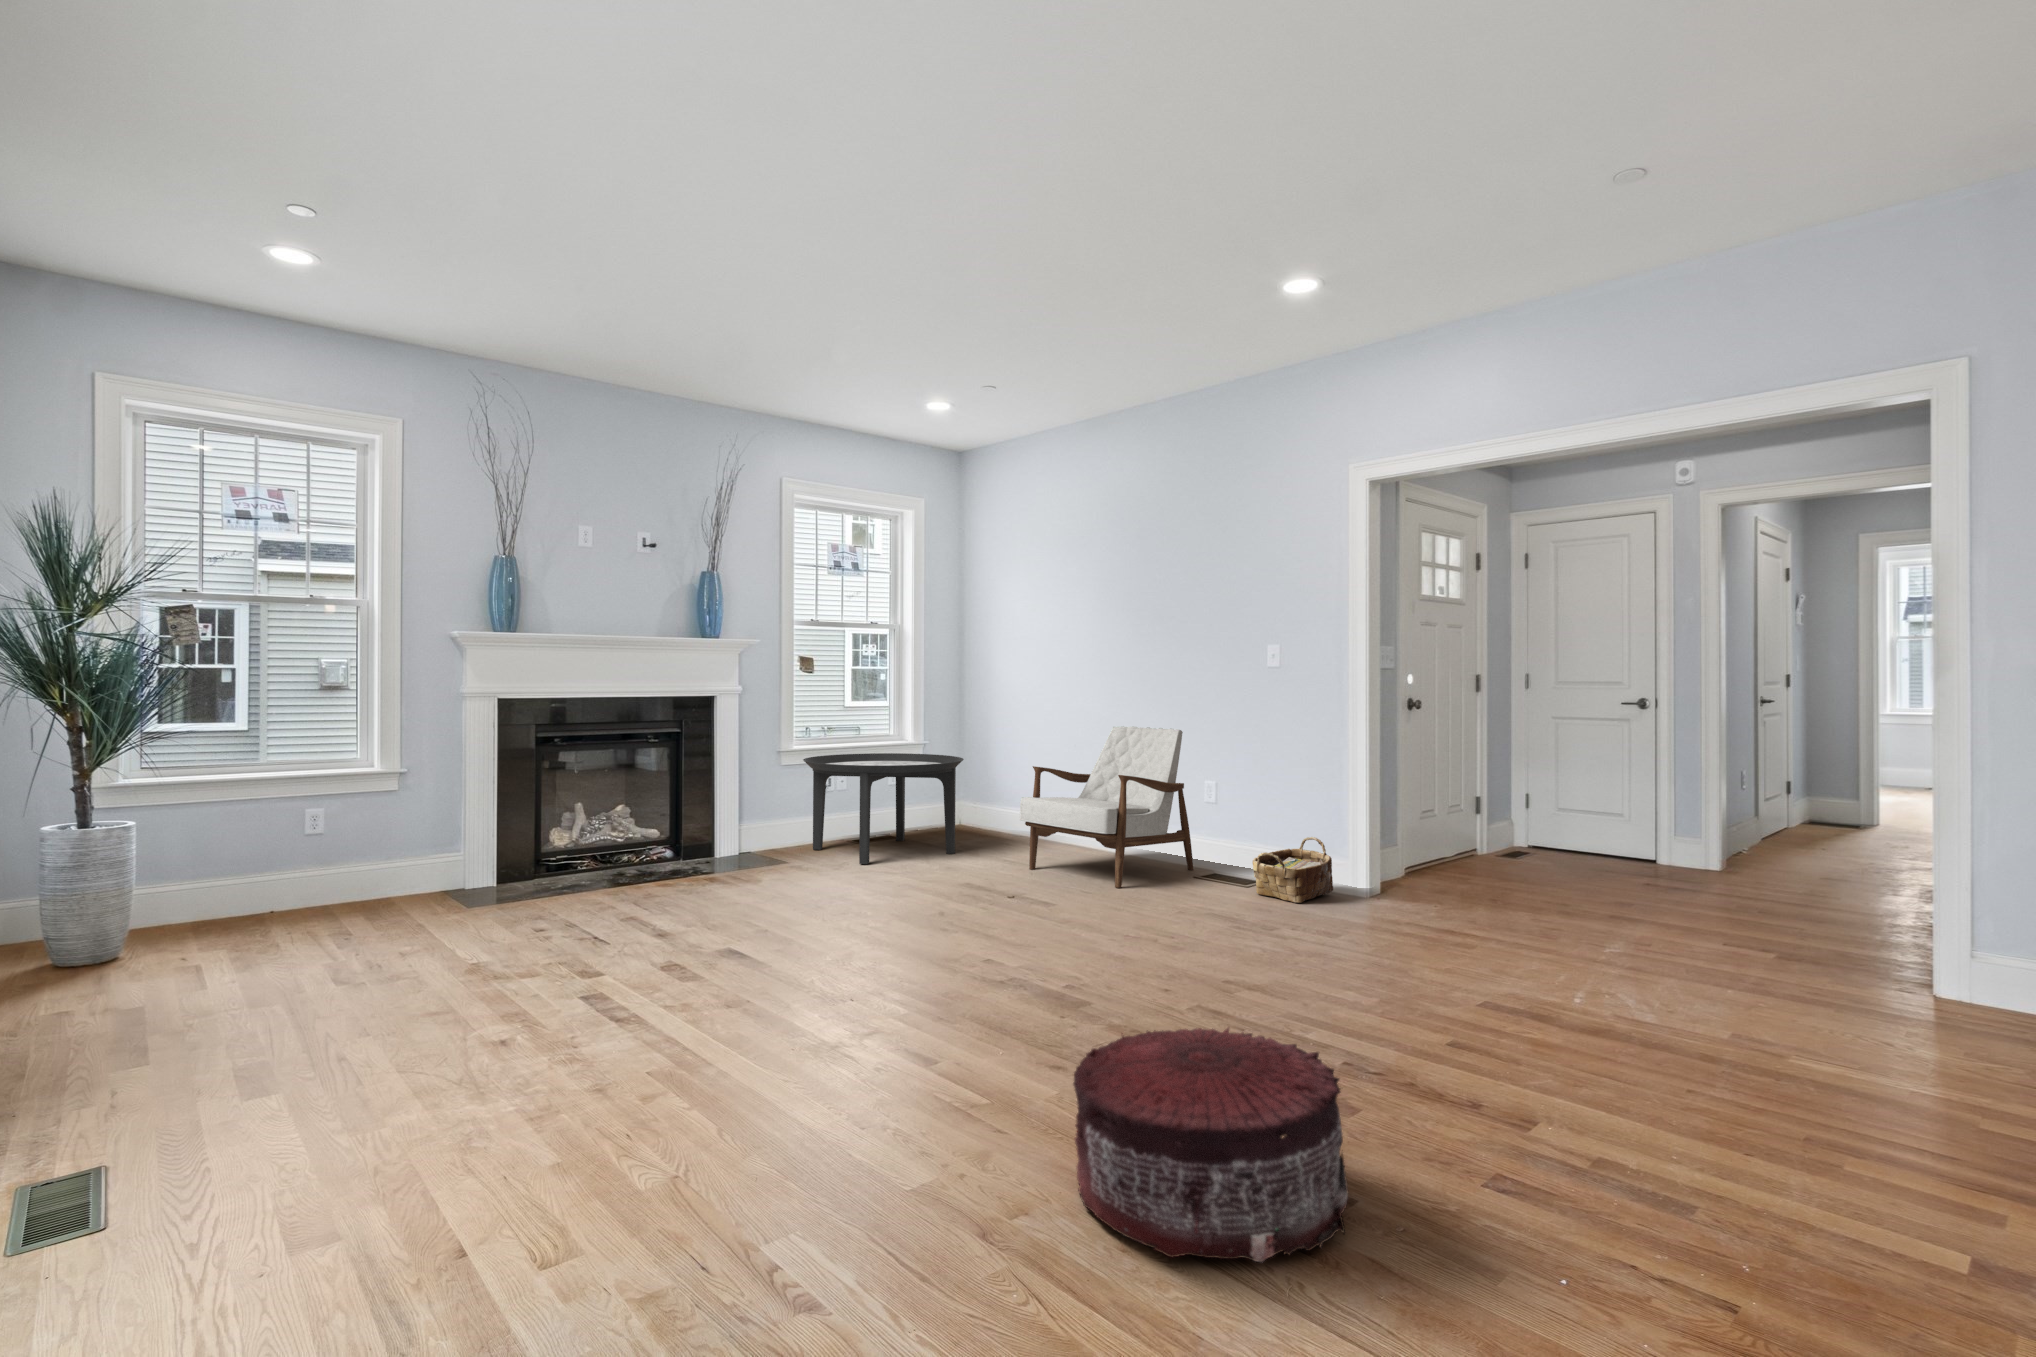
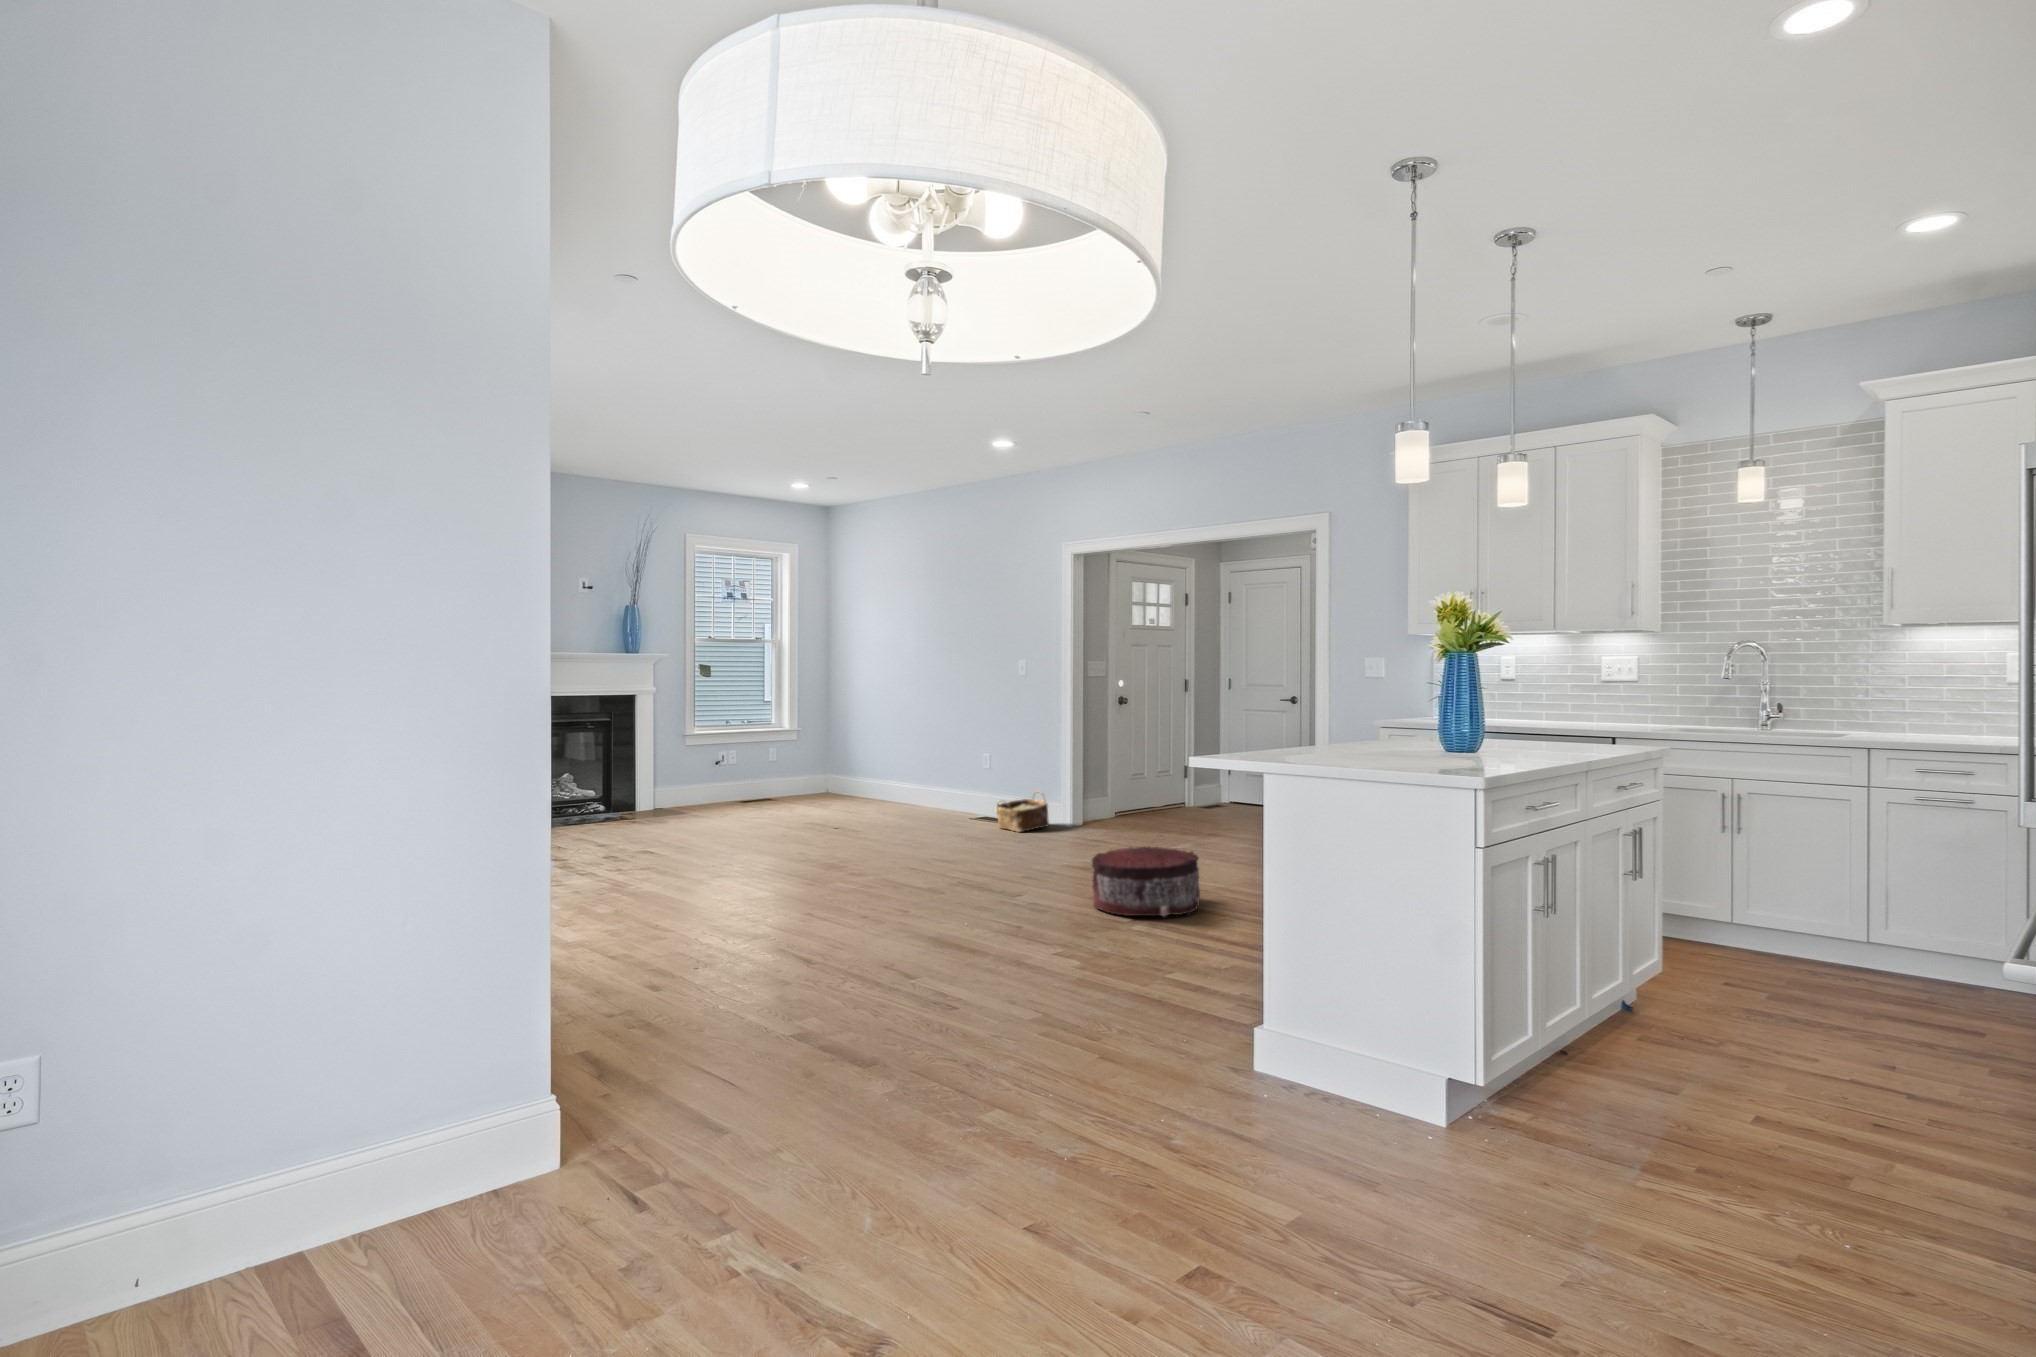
armchair: present [1020,726,1193,888] -> none [850,717,973,826]
round table: present [803,753,964,864] -> none [701,737,819,814]
pouf: present [1073,1028,1348,1262] -> present [1092,846,1200,916]

